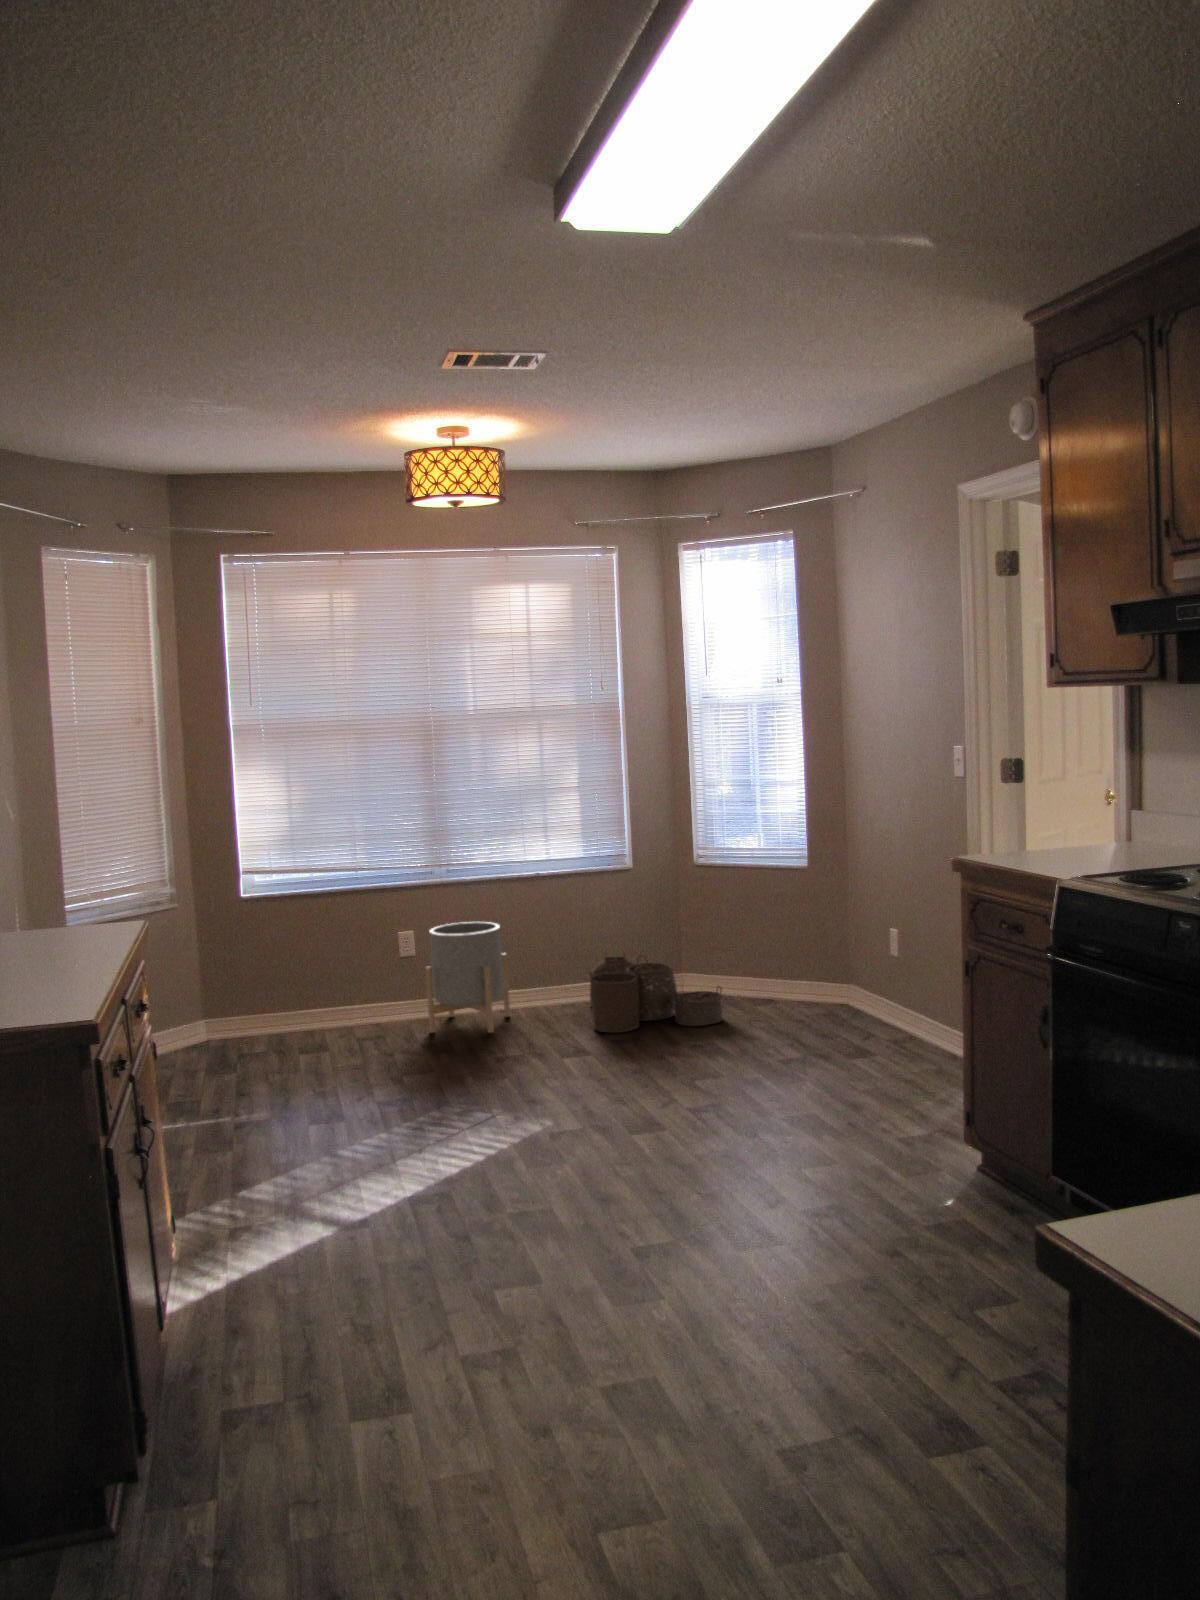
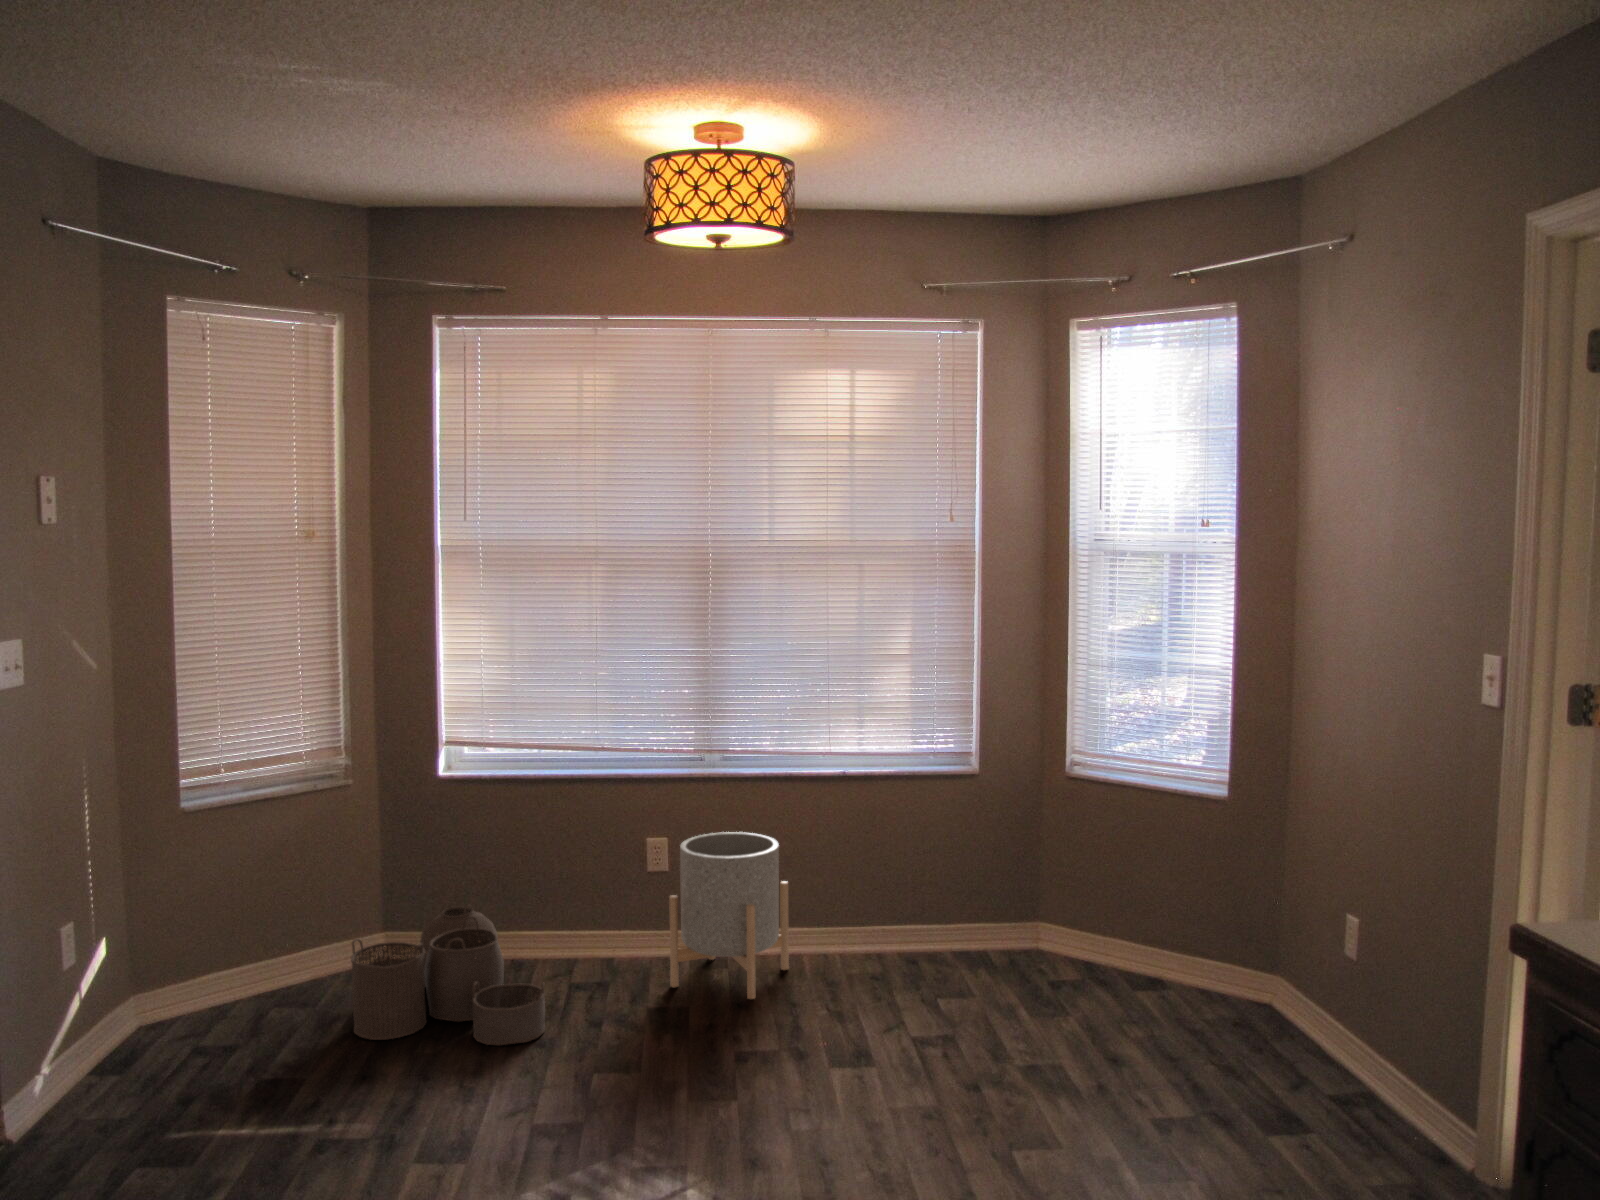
woven basket: present [589,955,722,1033] -> present [351,902,545,1045]

